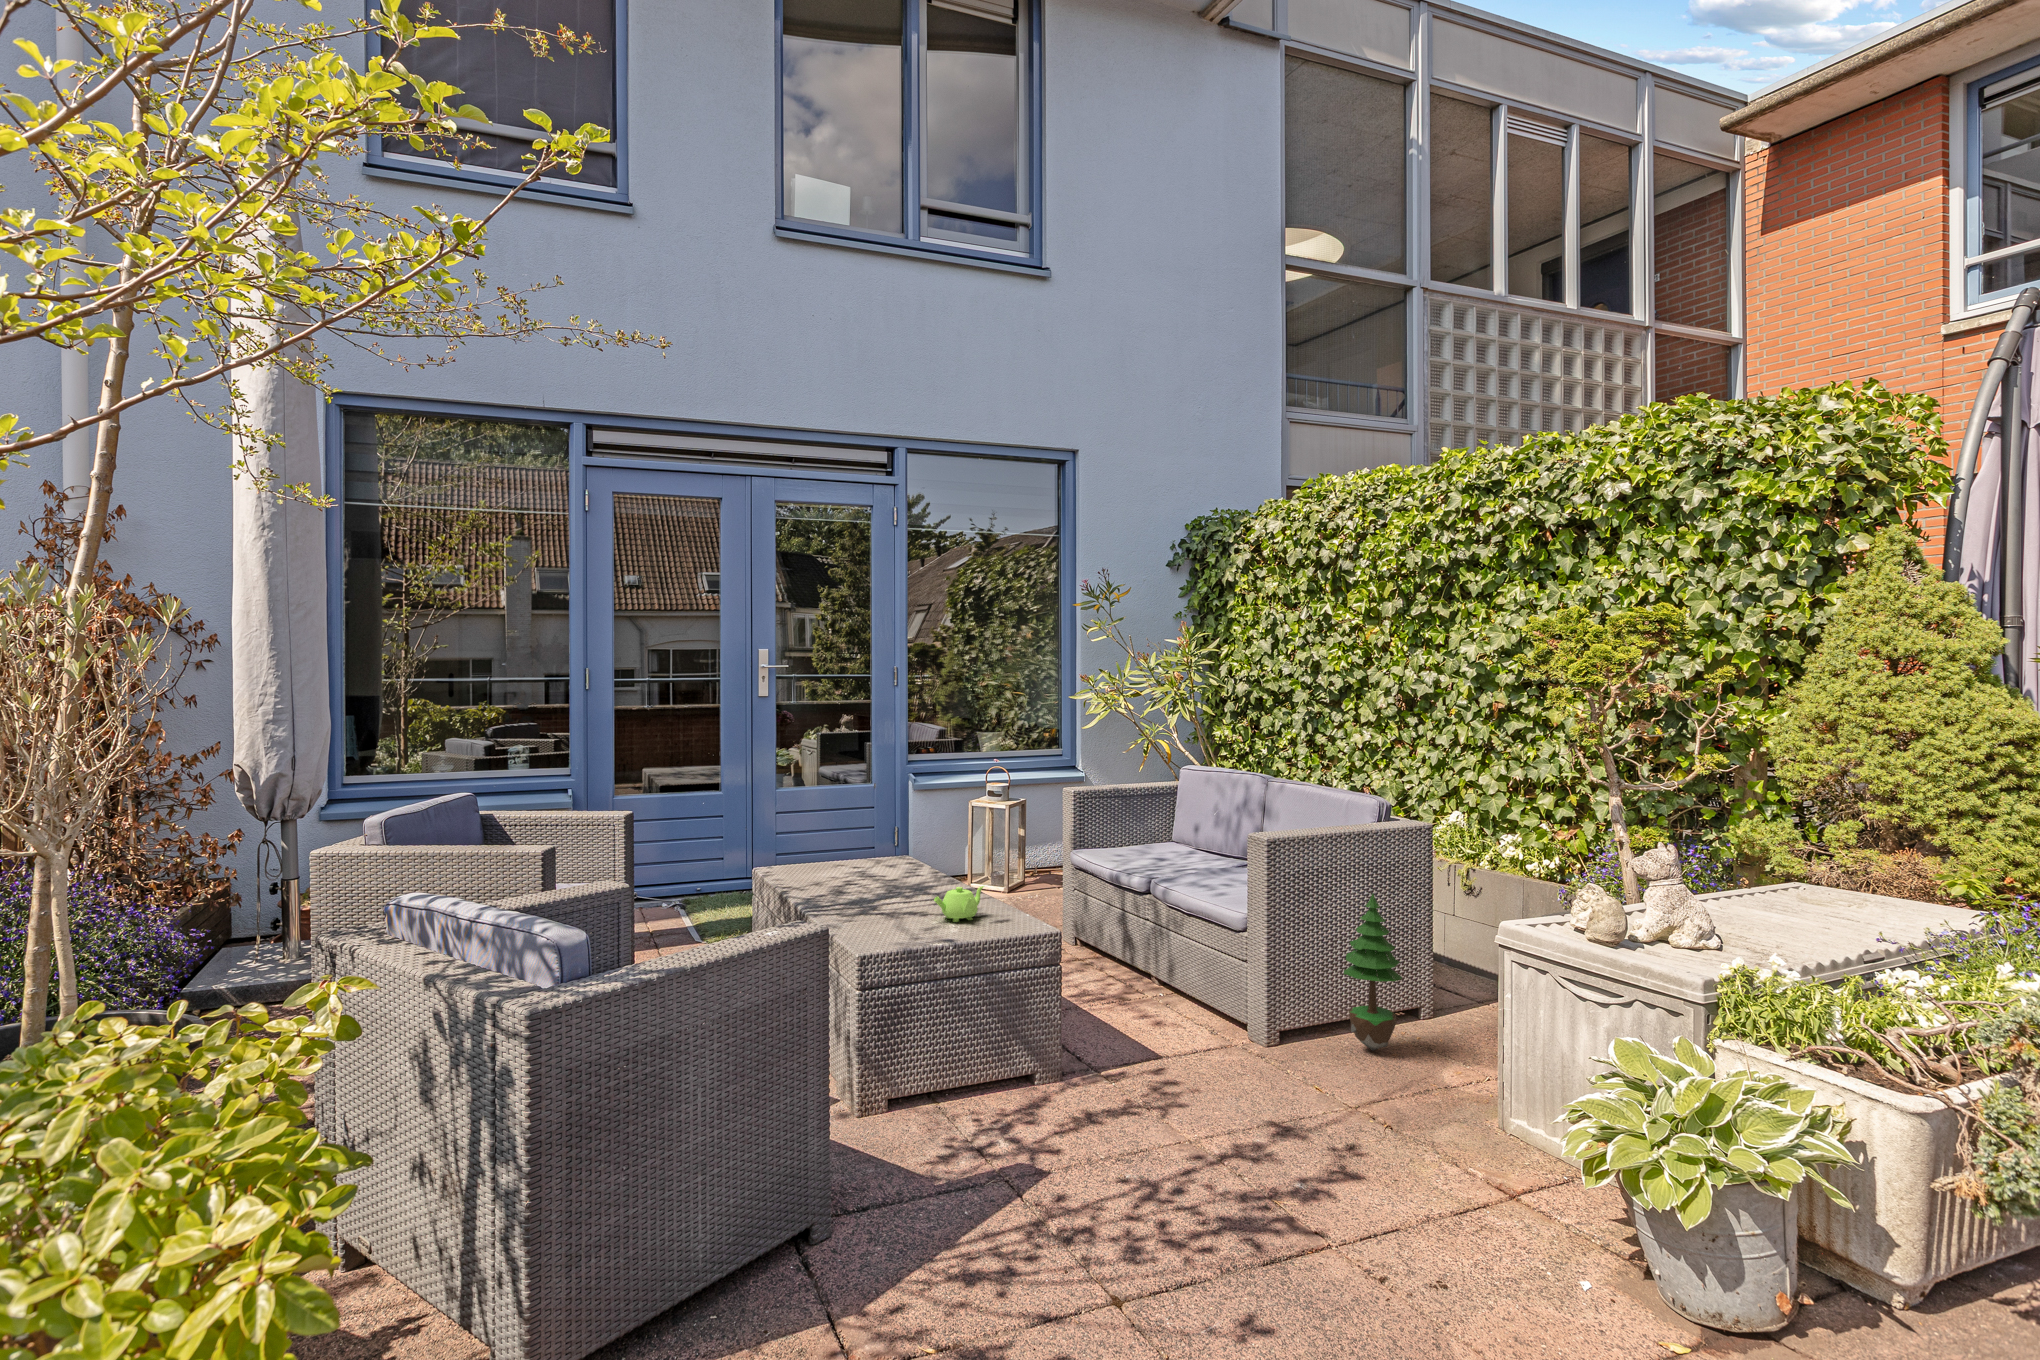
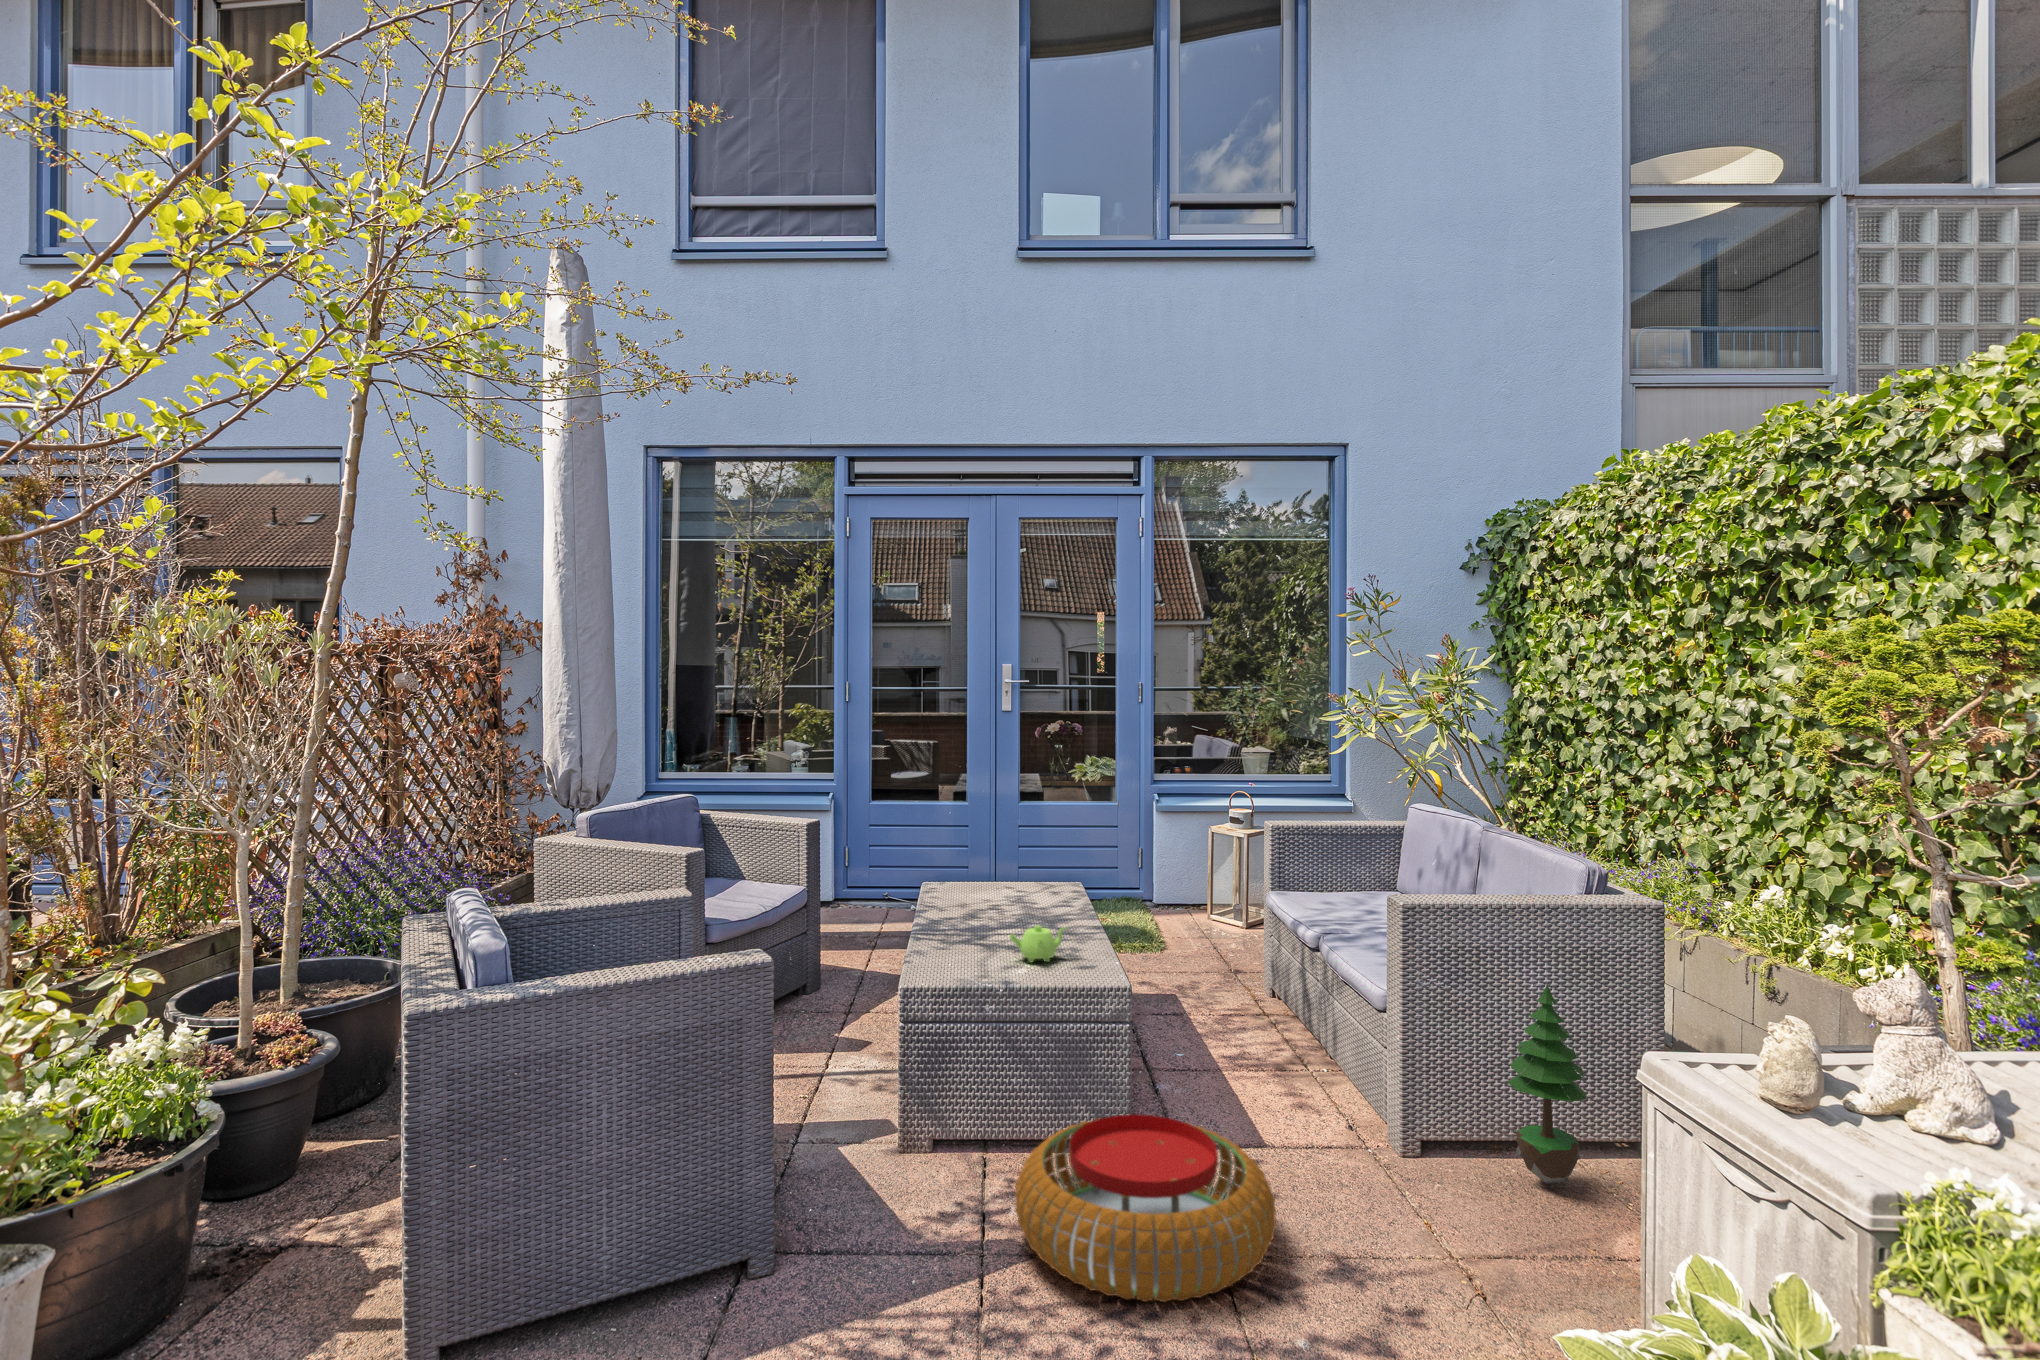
pouf: none [1012,1041,1243,1195] -> present [1015,1114,1276,1302]

